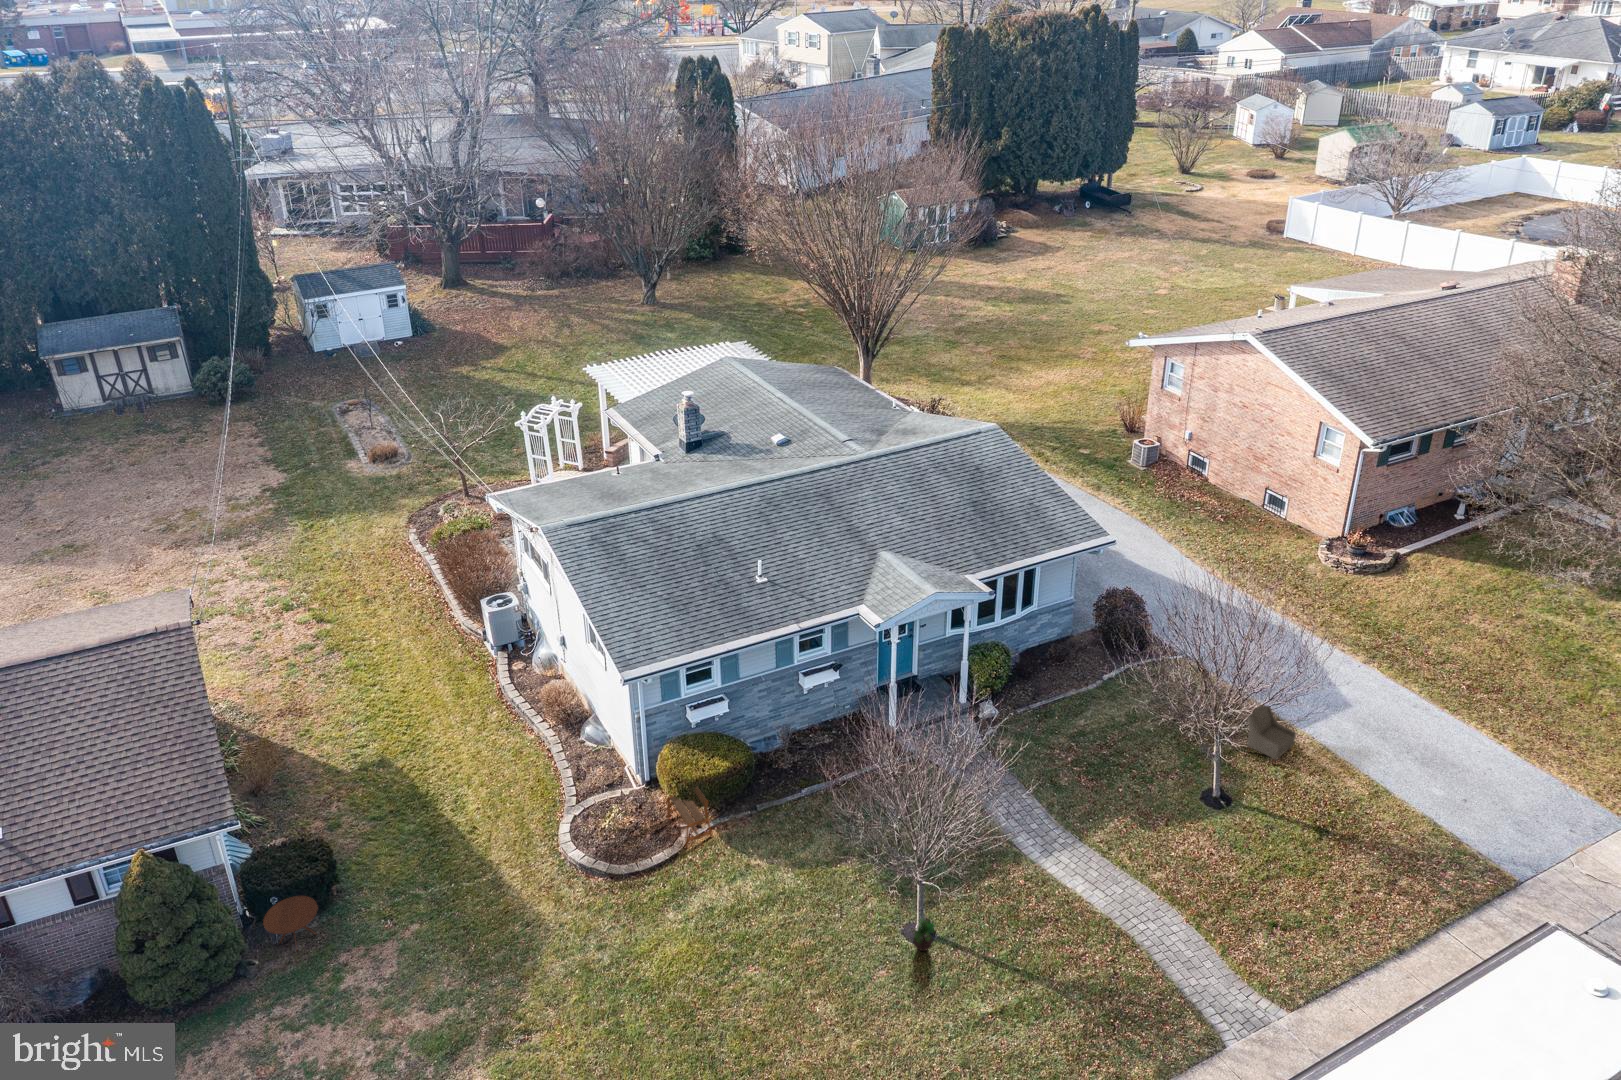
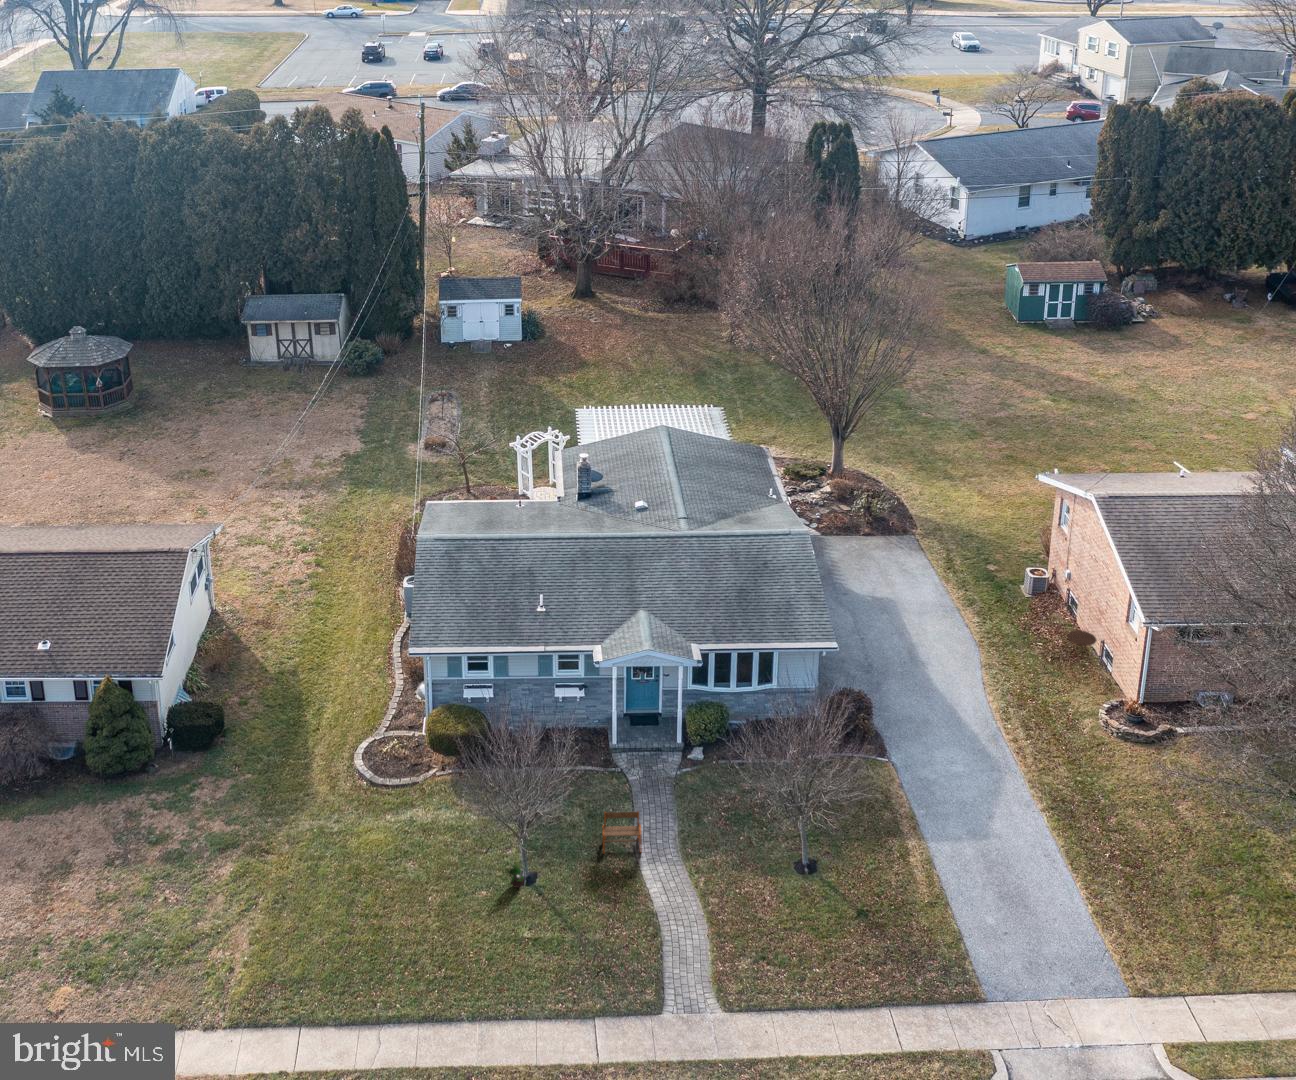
chair: present [1247,706,1296,765] -> none [861,803,899,858]
bench: present [667,787,713,848] -> present [603,812,641,853]
round table: present [263,896,318,951] -> present [1068,630,1096,657]

